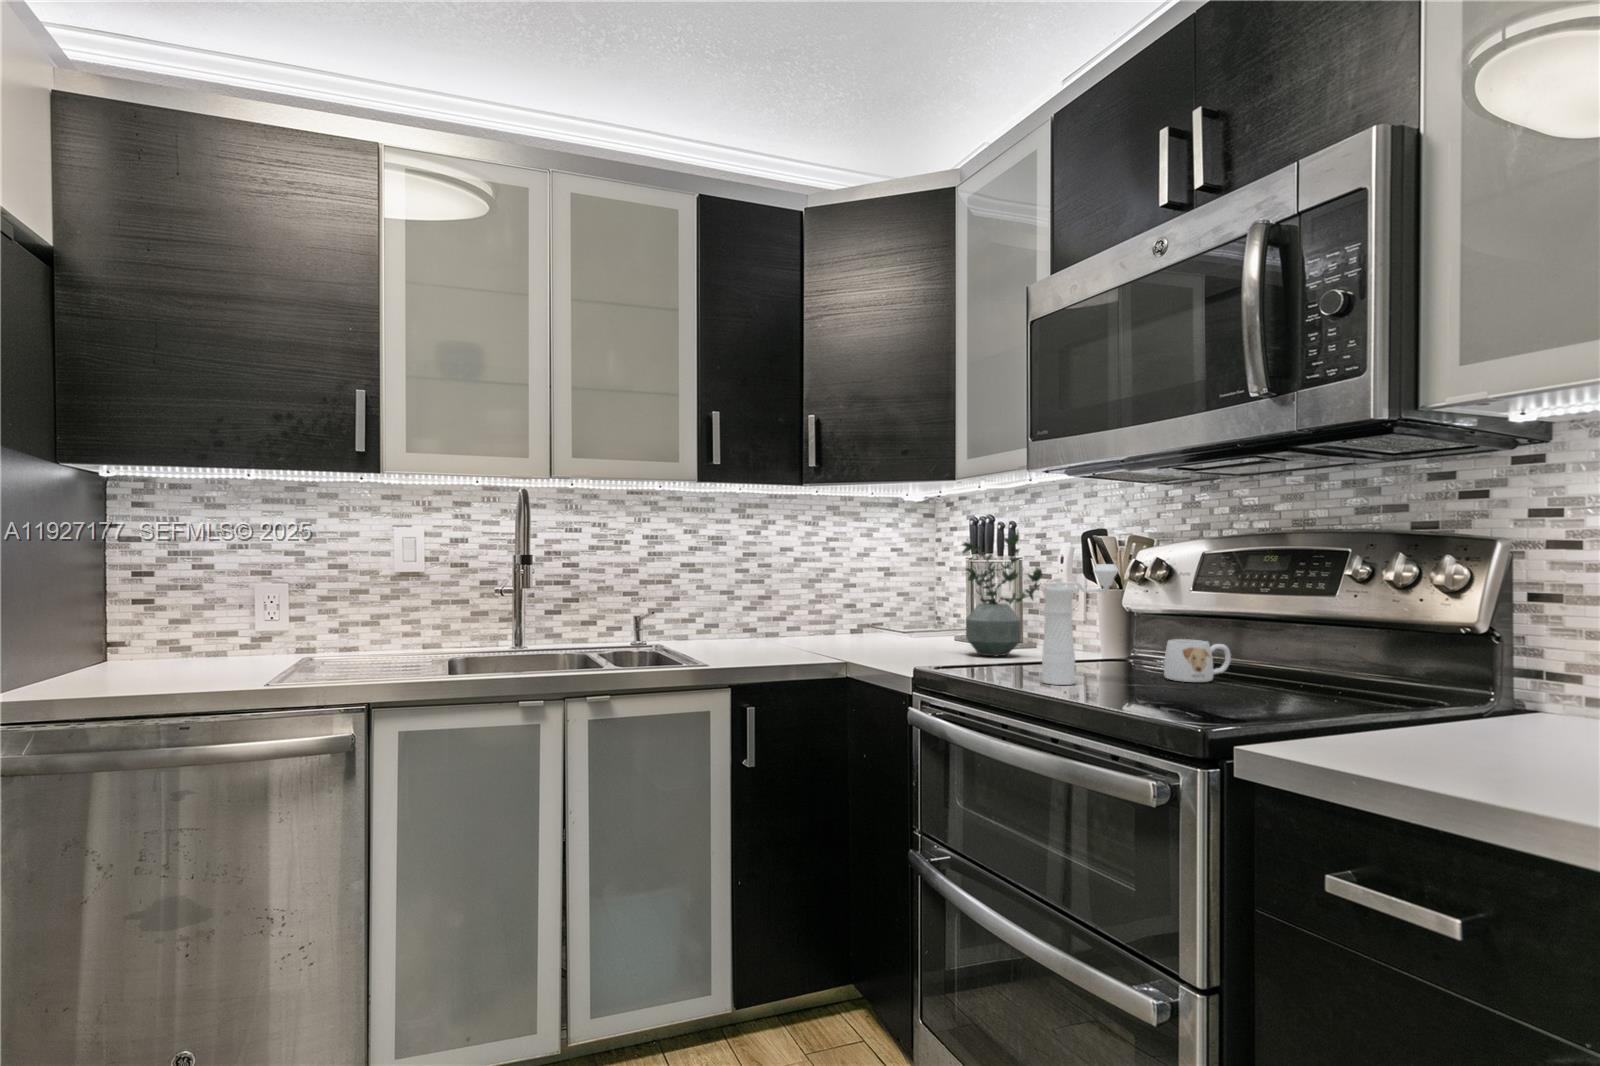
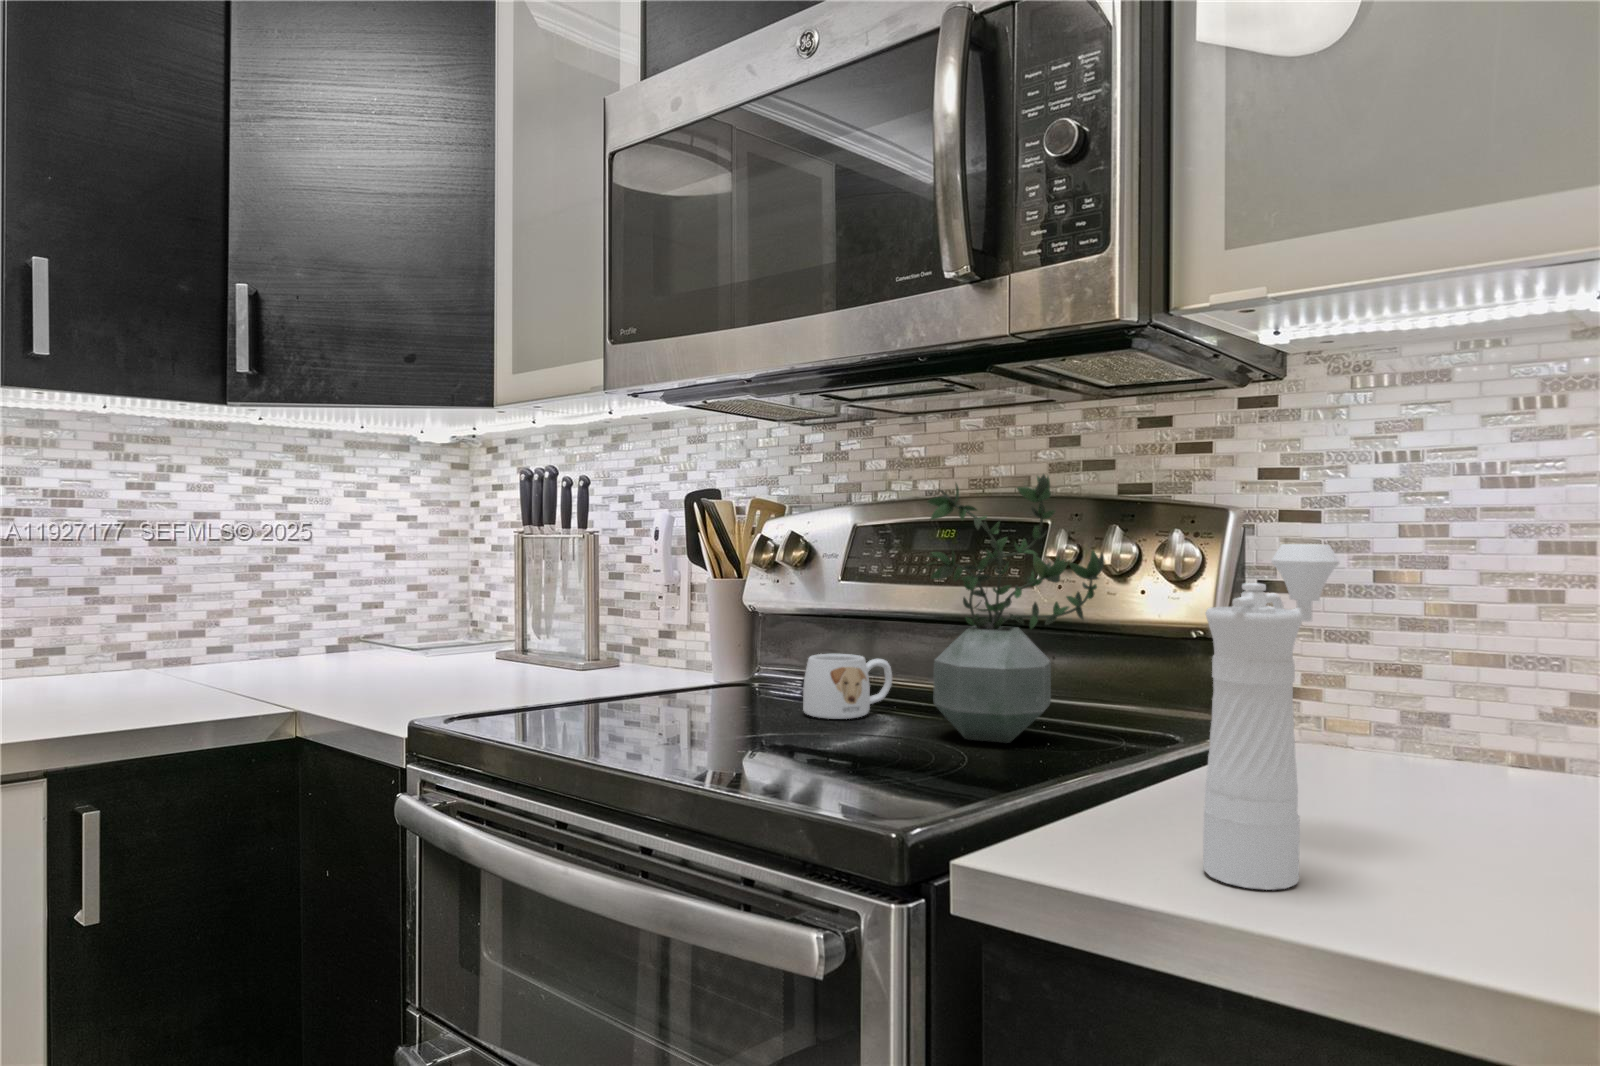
potted plant: present [962,533,1042,657] -> present [927,474,1104,743]
pepper mill: present [1042,564,1118,685] -> present [1203,544,1340,890]

